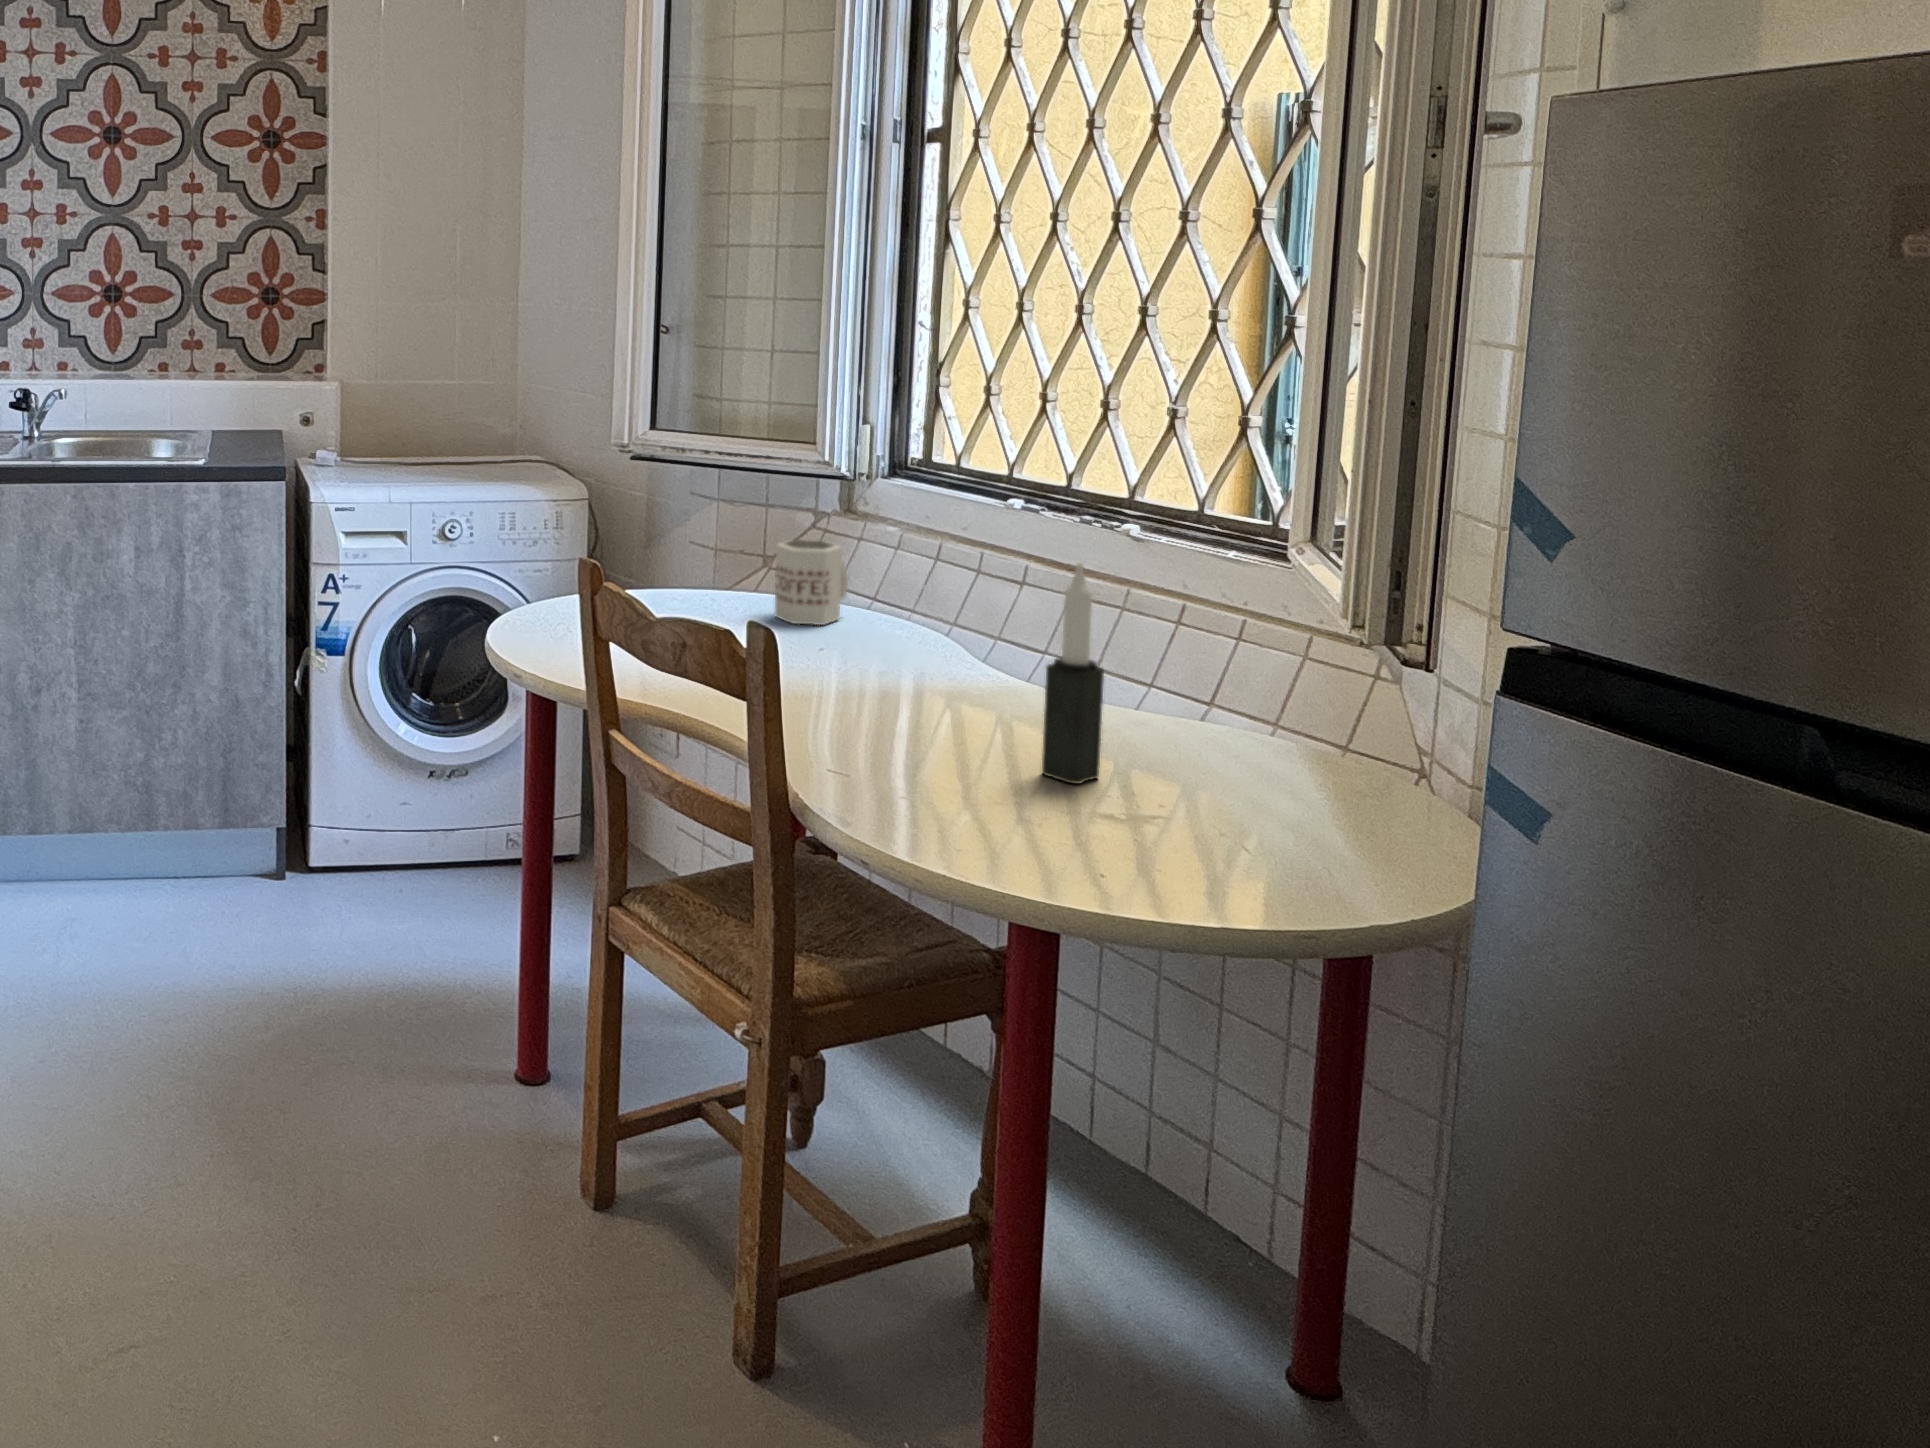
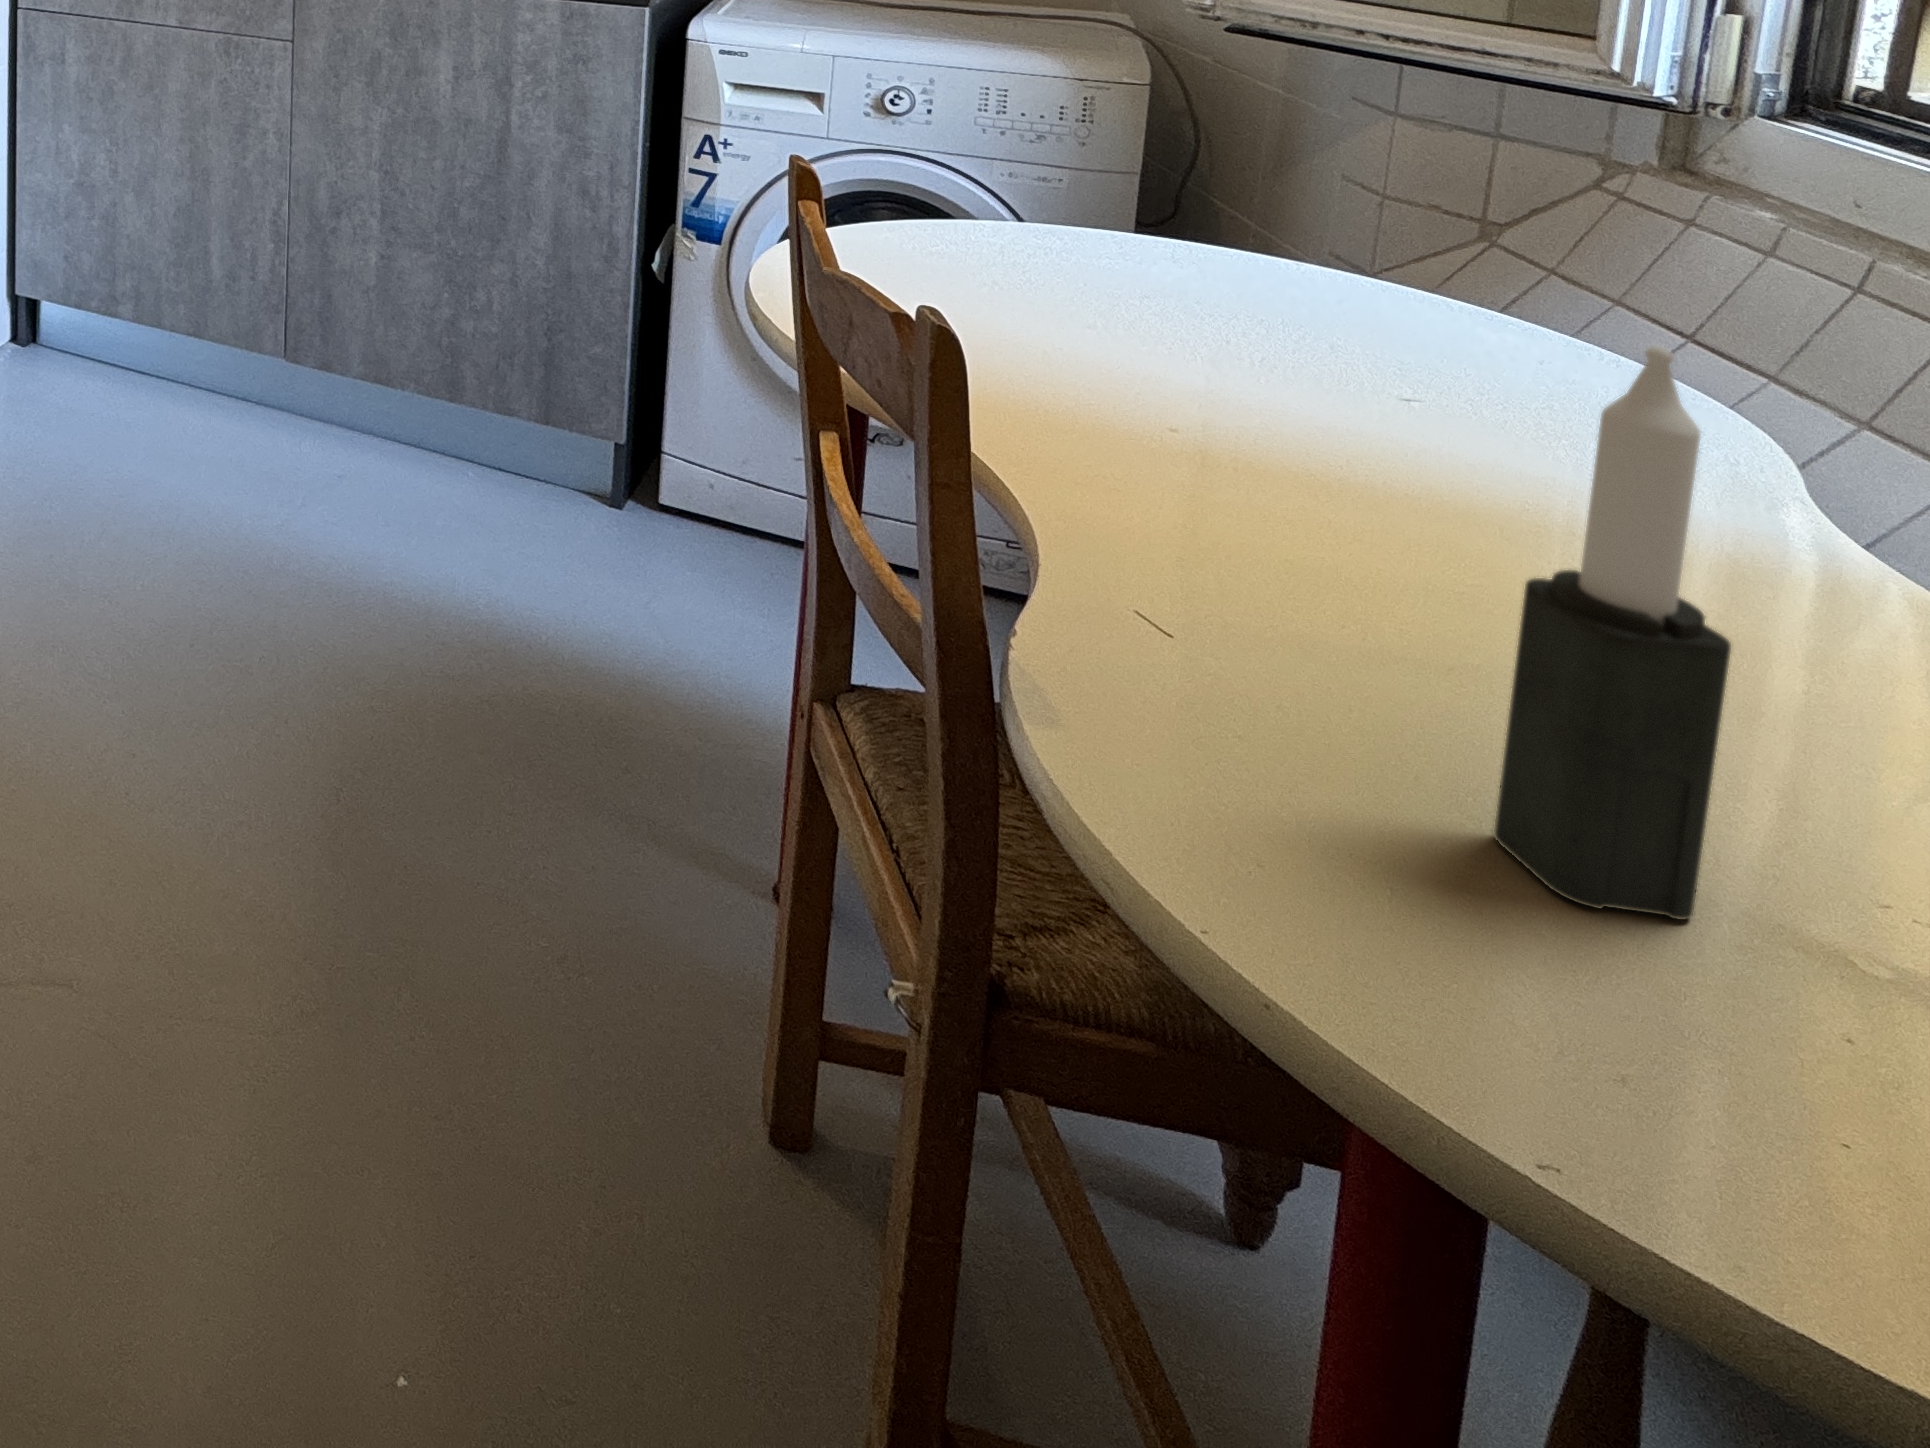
mug: present [775,540,848,625] -> none [1271,194,1476,365]

